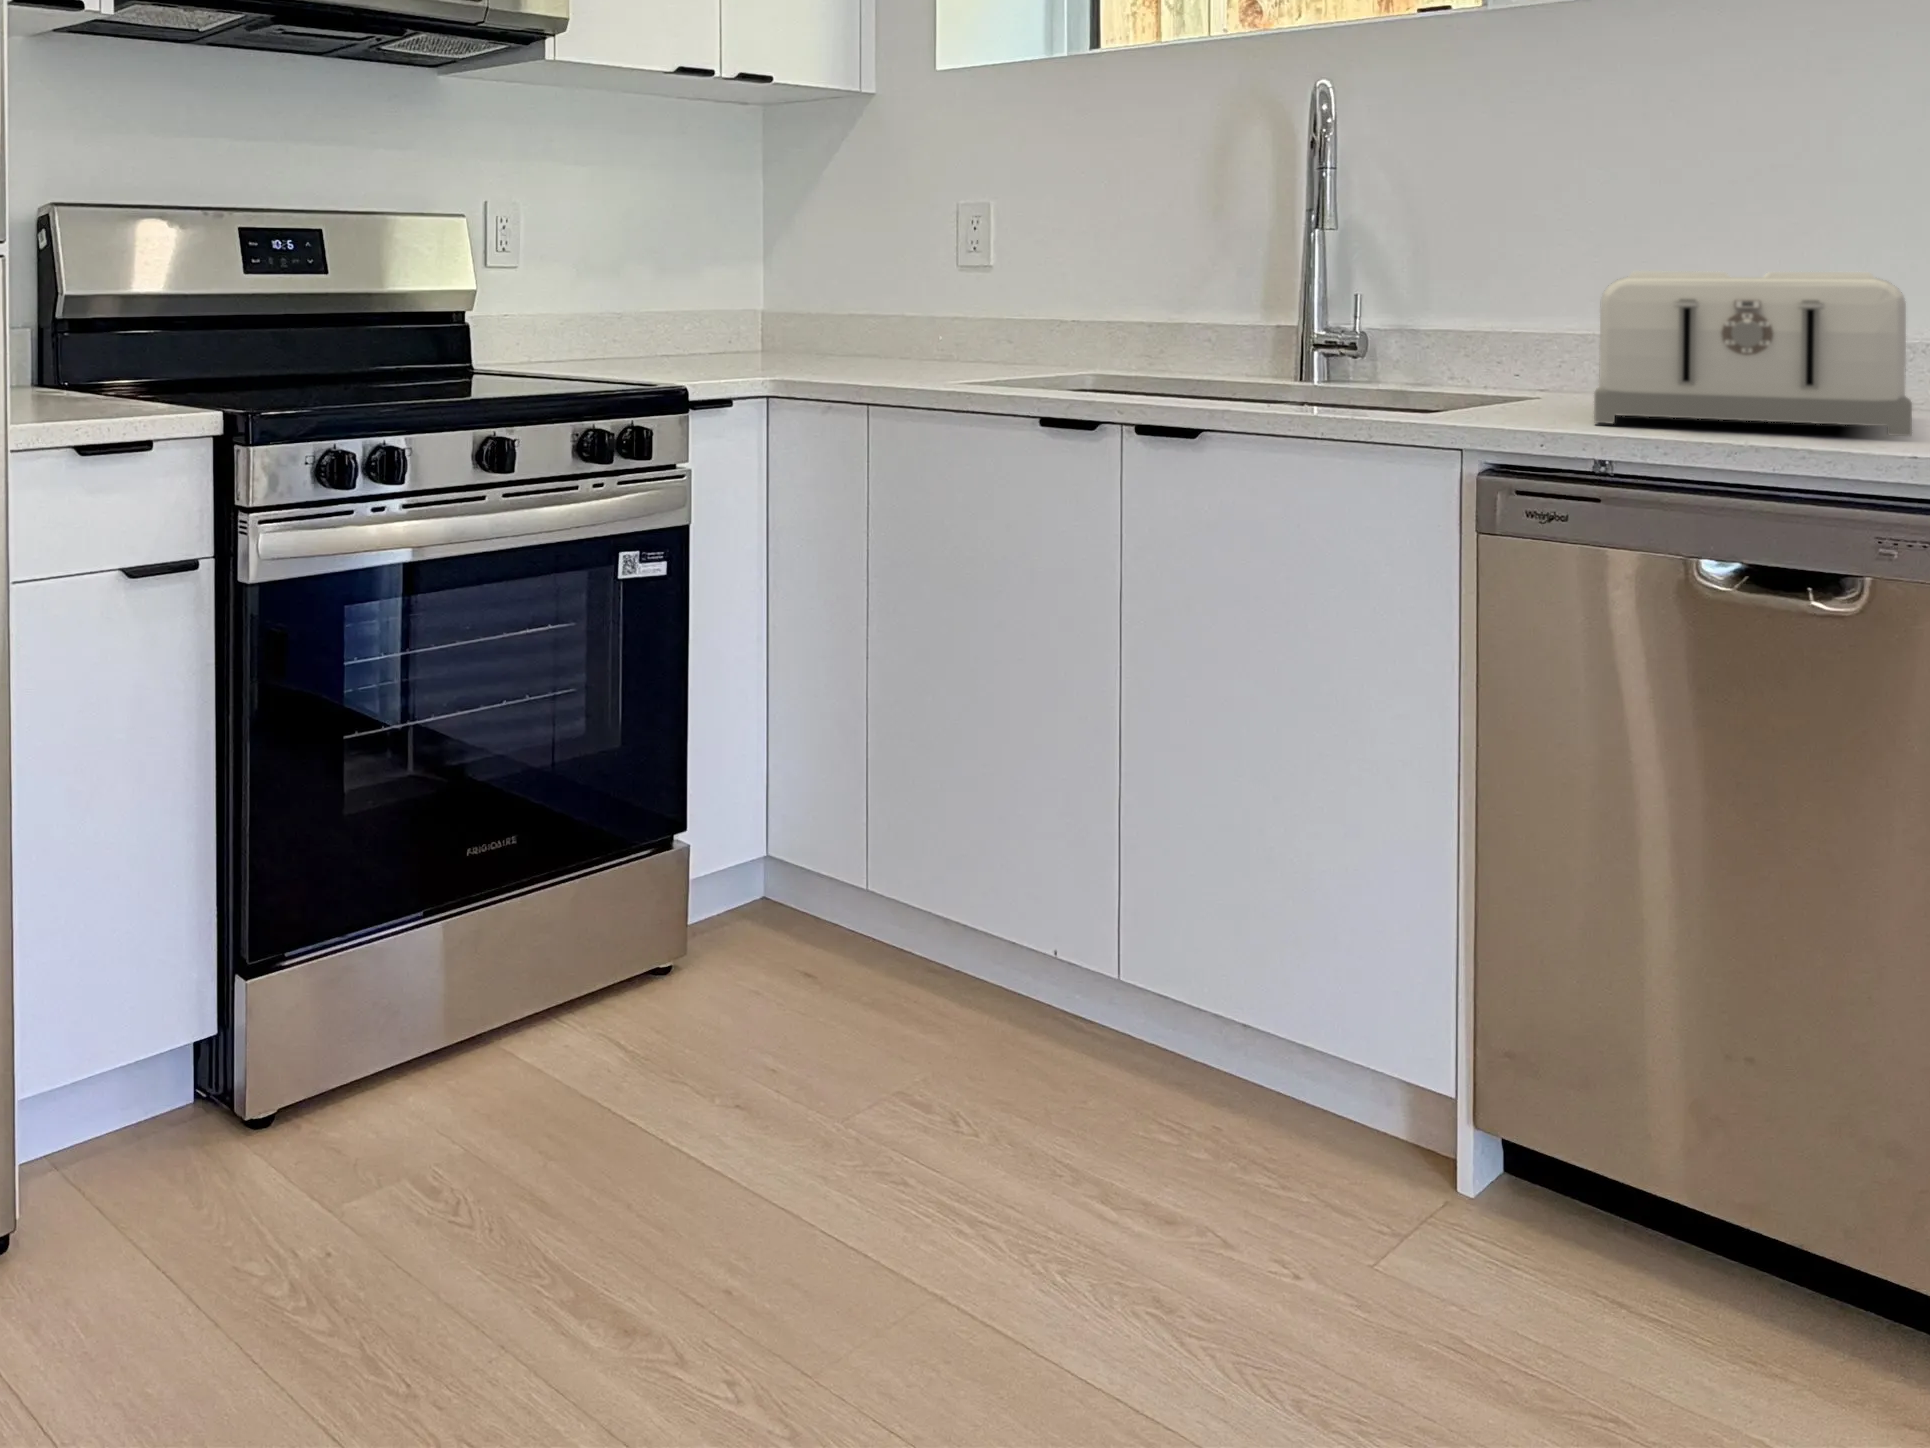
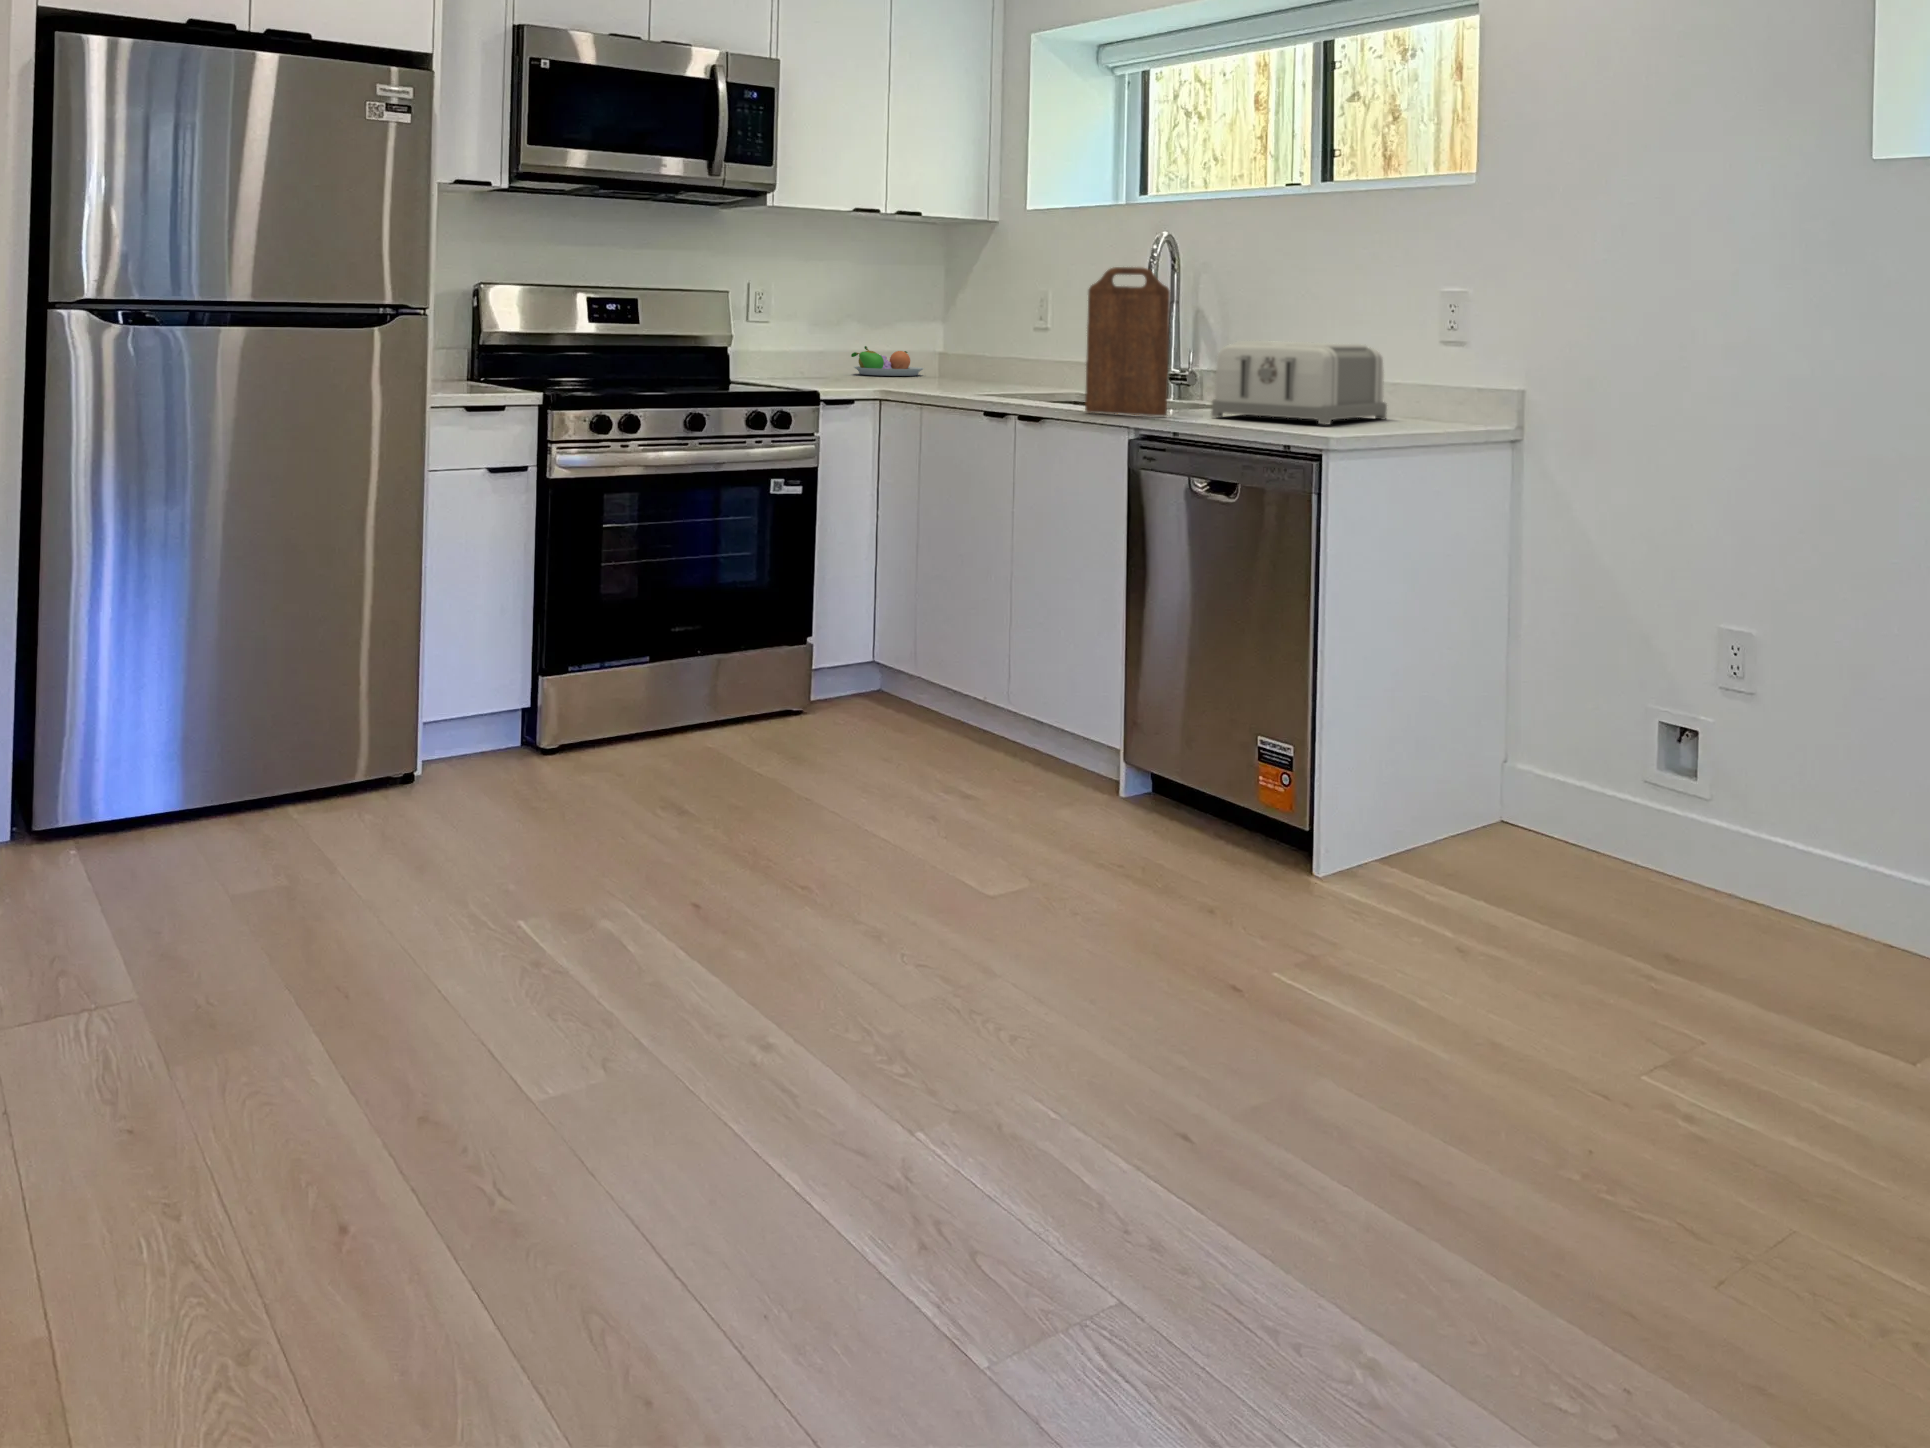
cutting board: none [1331,127,1520,426] -> present [1085,267,1170,416]
fruit bowl: none [636,304,752,353] -> present [851,346,923,376]

